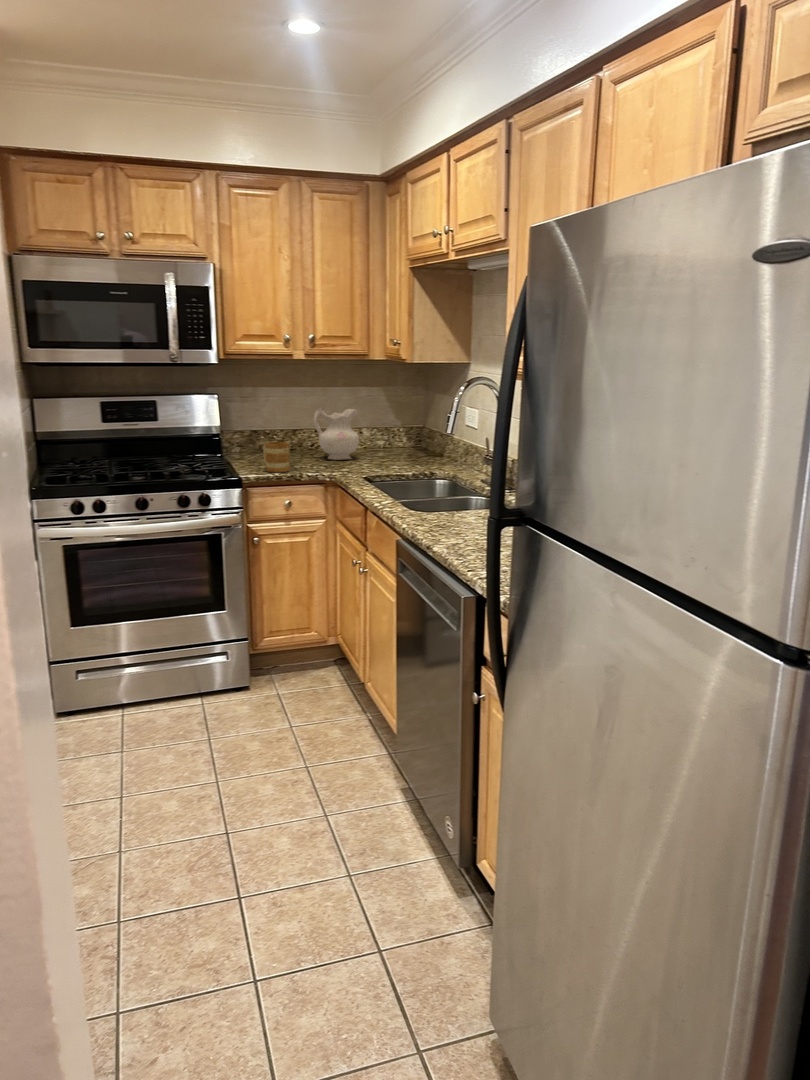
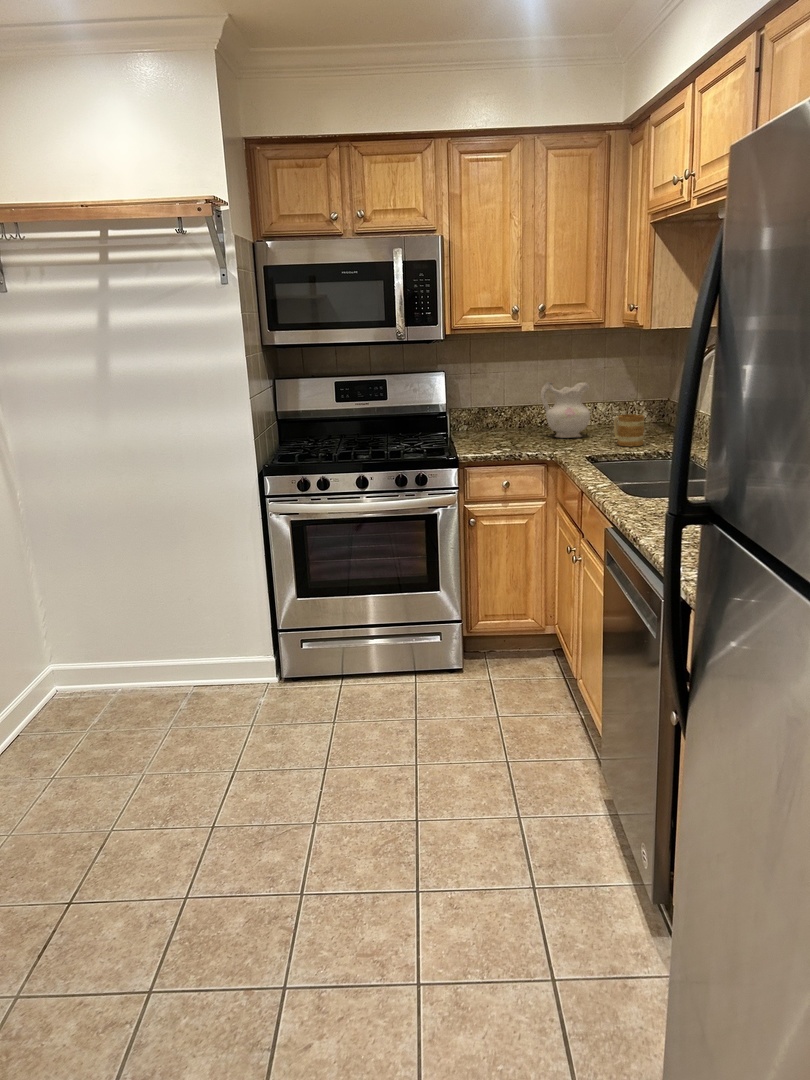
mug: present [263,442,290,472] -> present [614,414,644,446]

